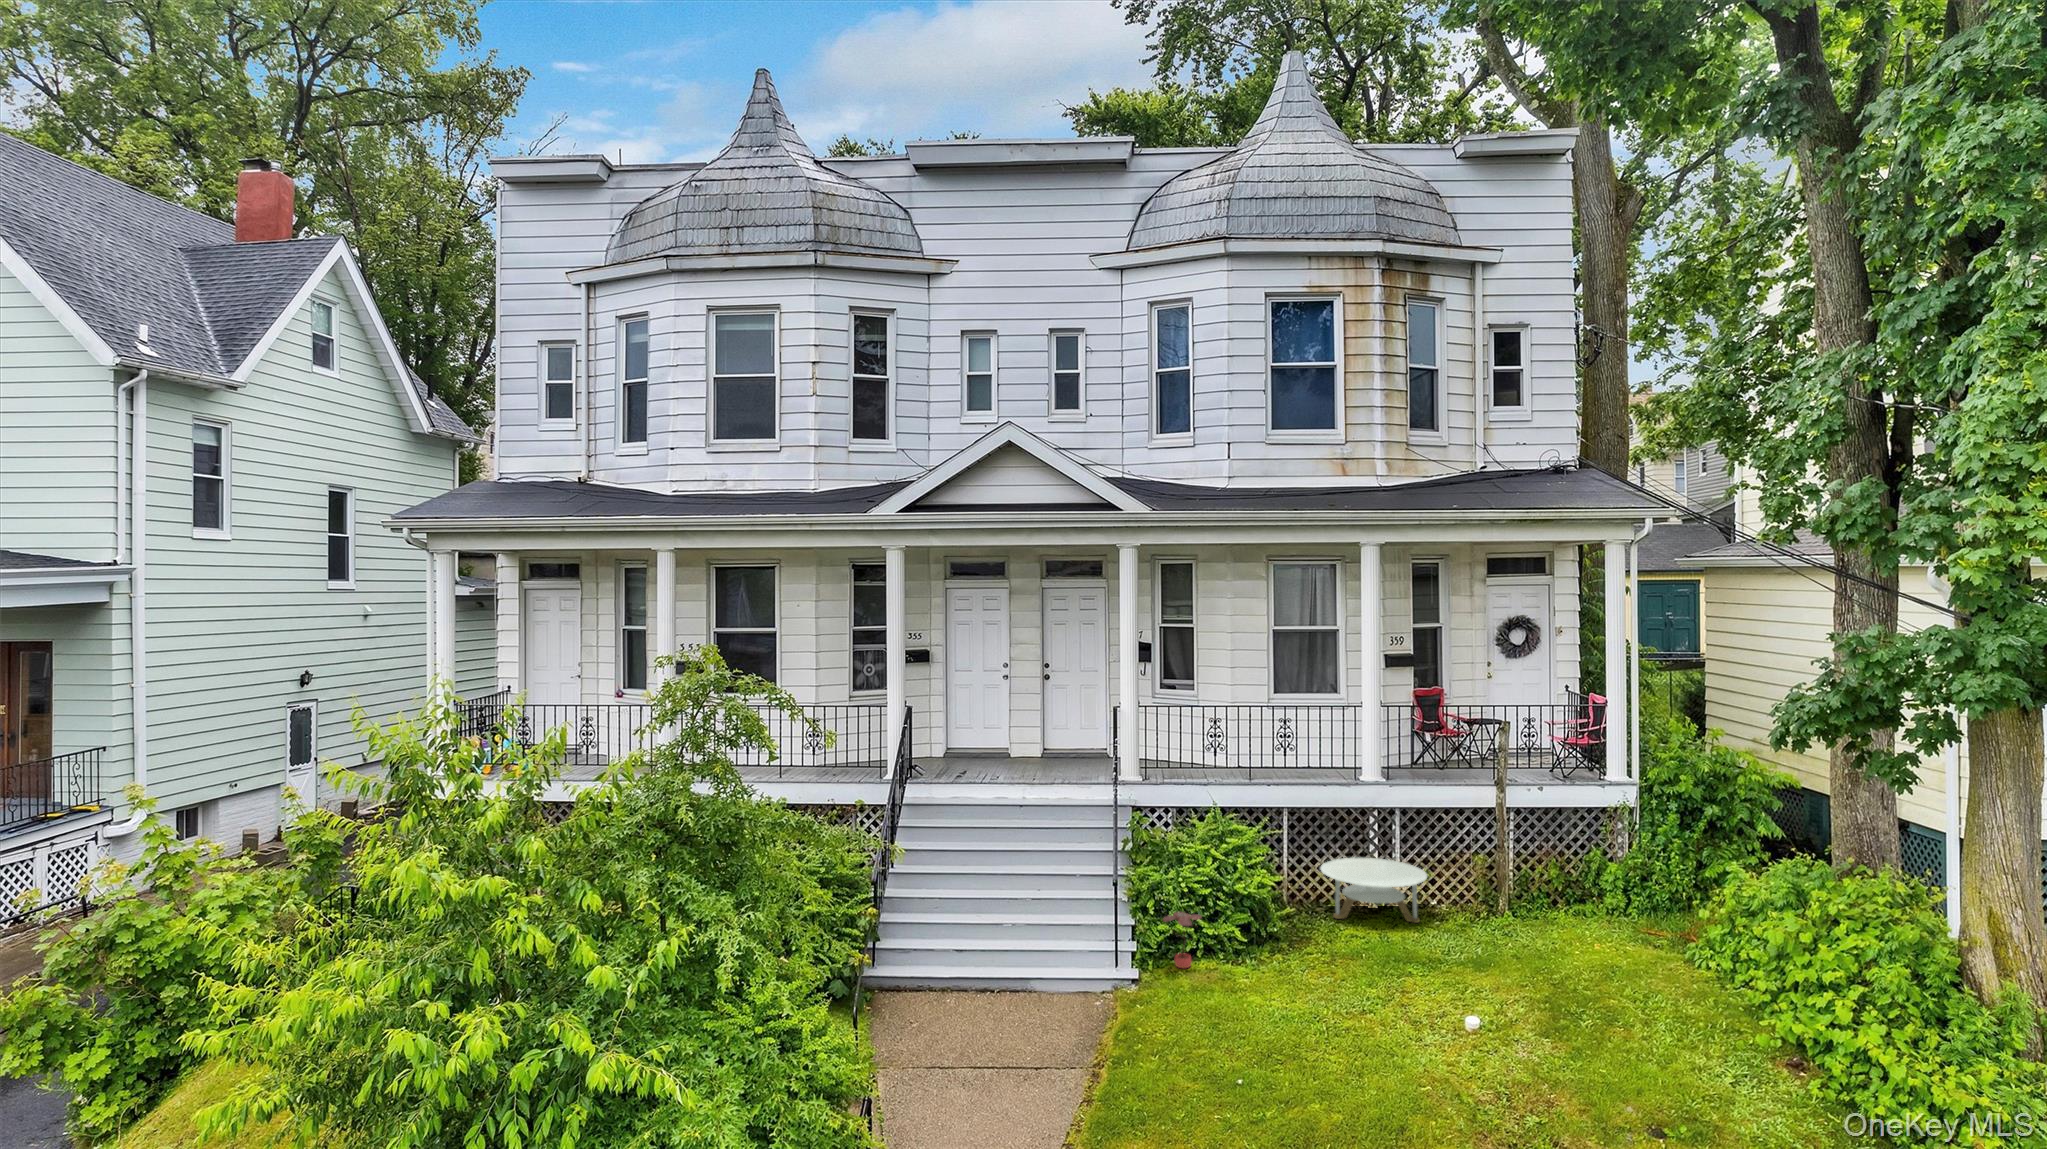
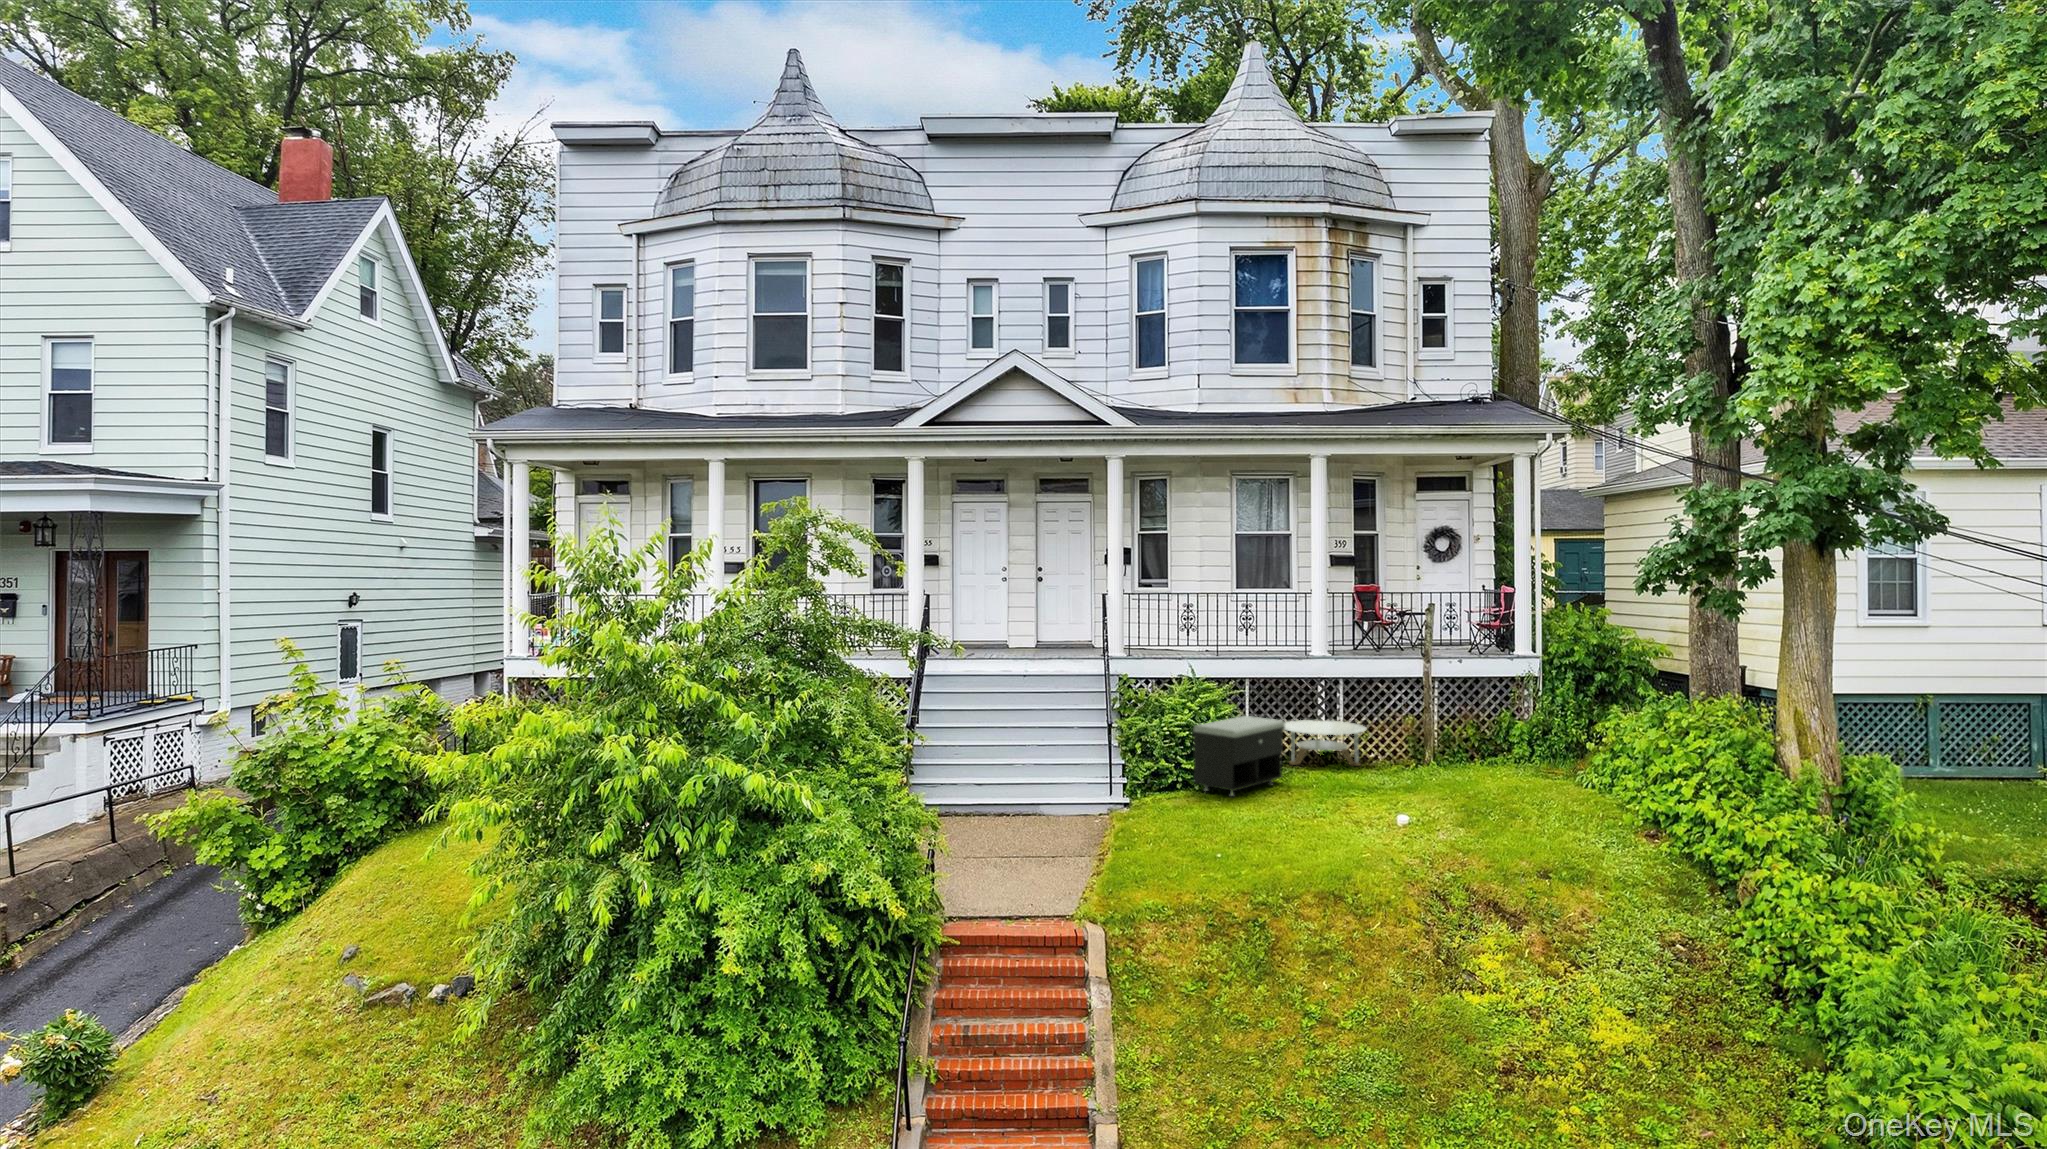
storage bench: none [1214,864,1326,973] -> present [1193,716,1285,796]
potted plant: present [1163,912,1201,968] -> none [1151,751,1184,795]

